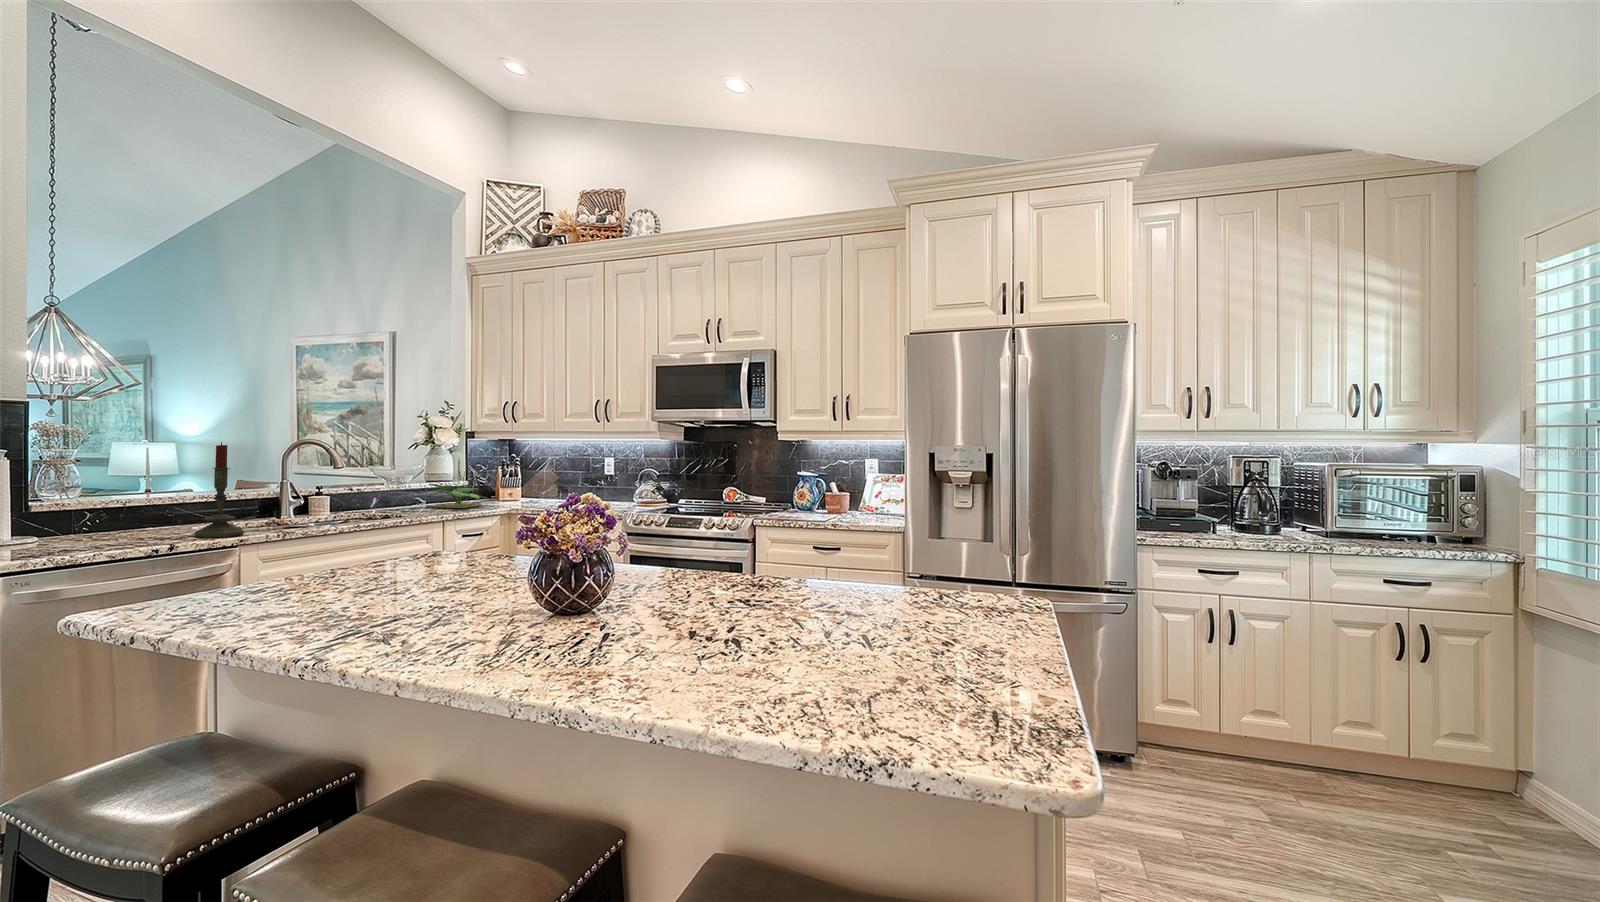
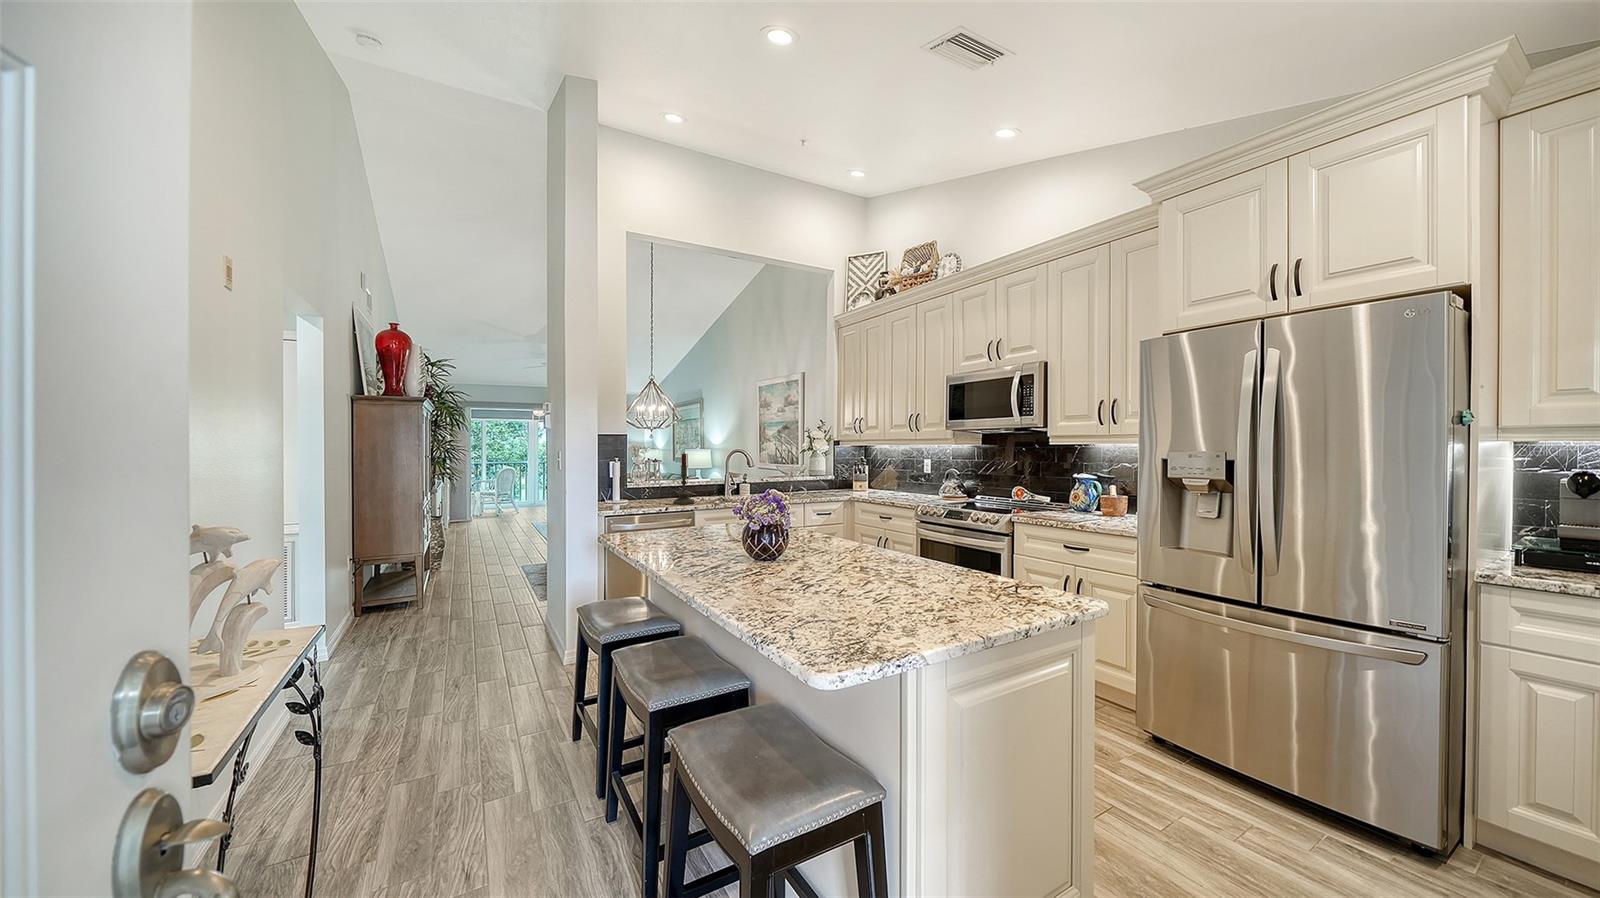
potted plant: present [429,460,488,508] -> none [803,456,844,493]

